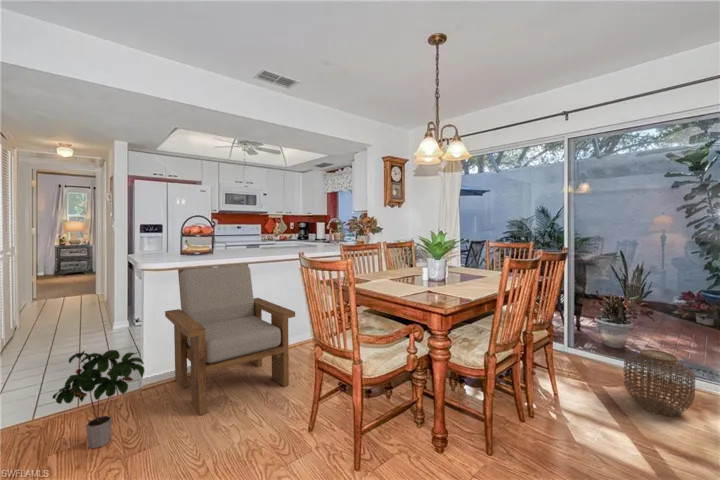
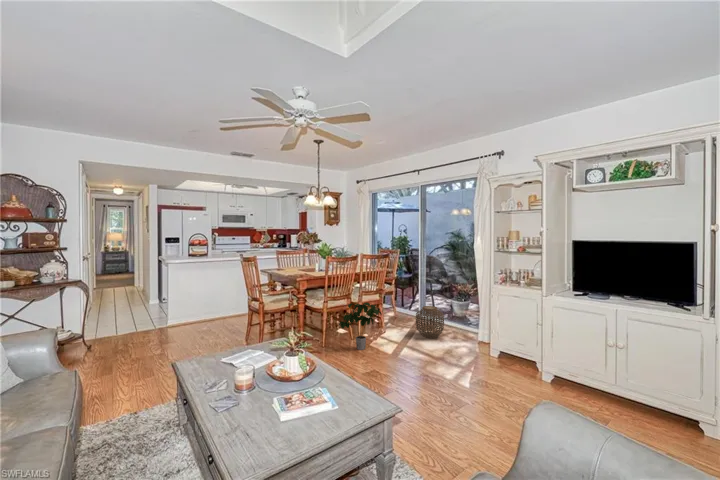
armchair: present [165,264,295,415] -> none [179,262,249,337]
potted plant: present [52,350,145,448] -> present [339,302,382,350]

